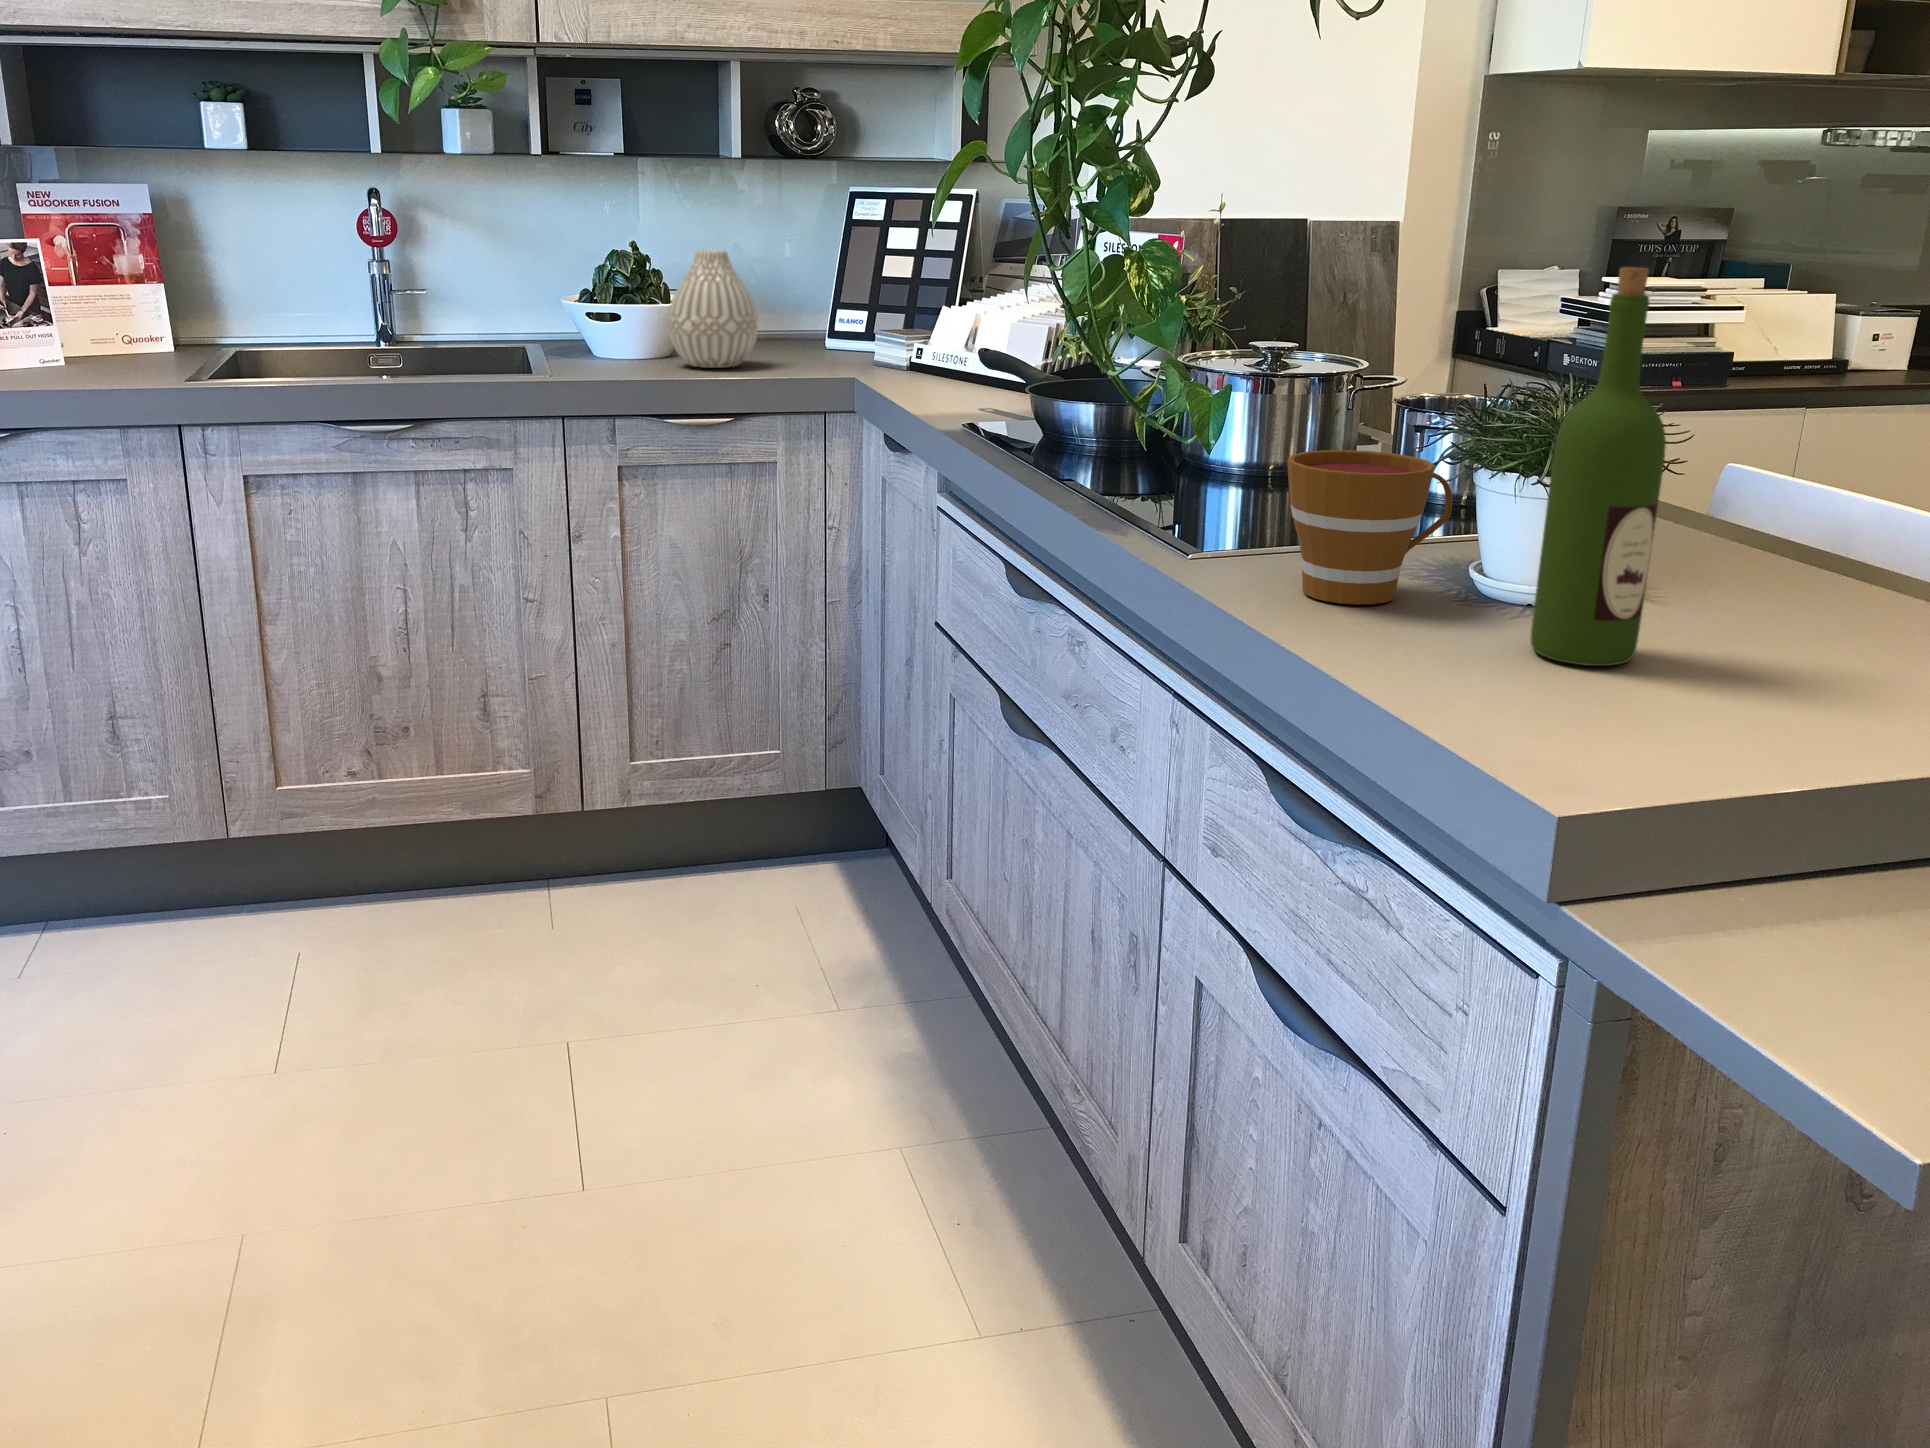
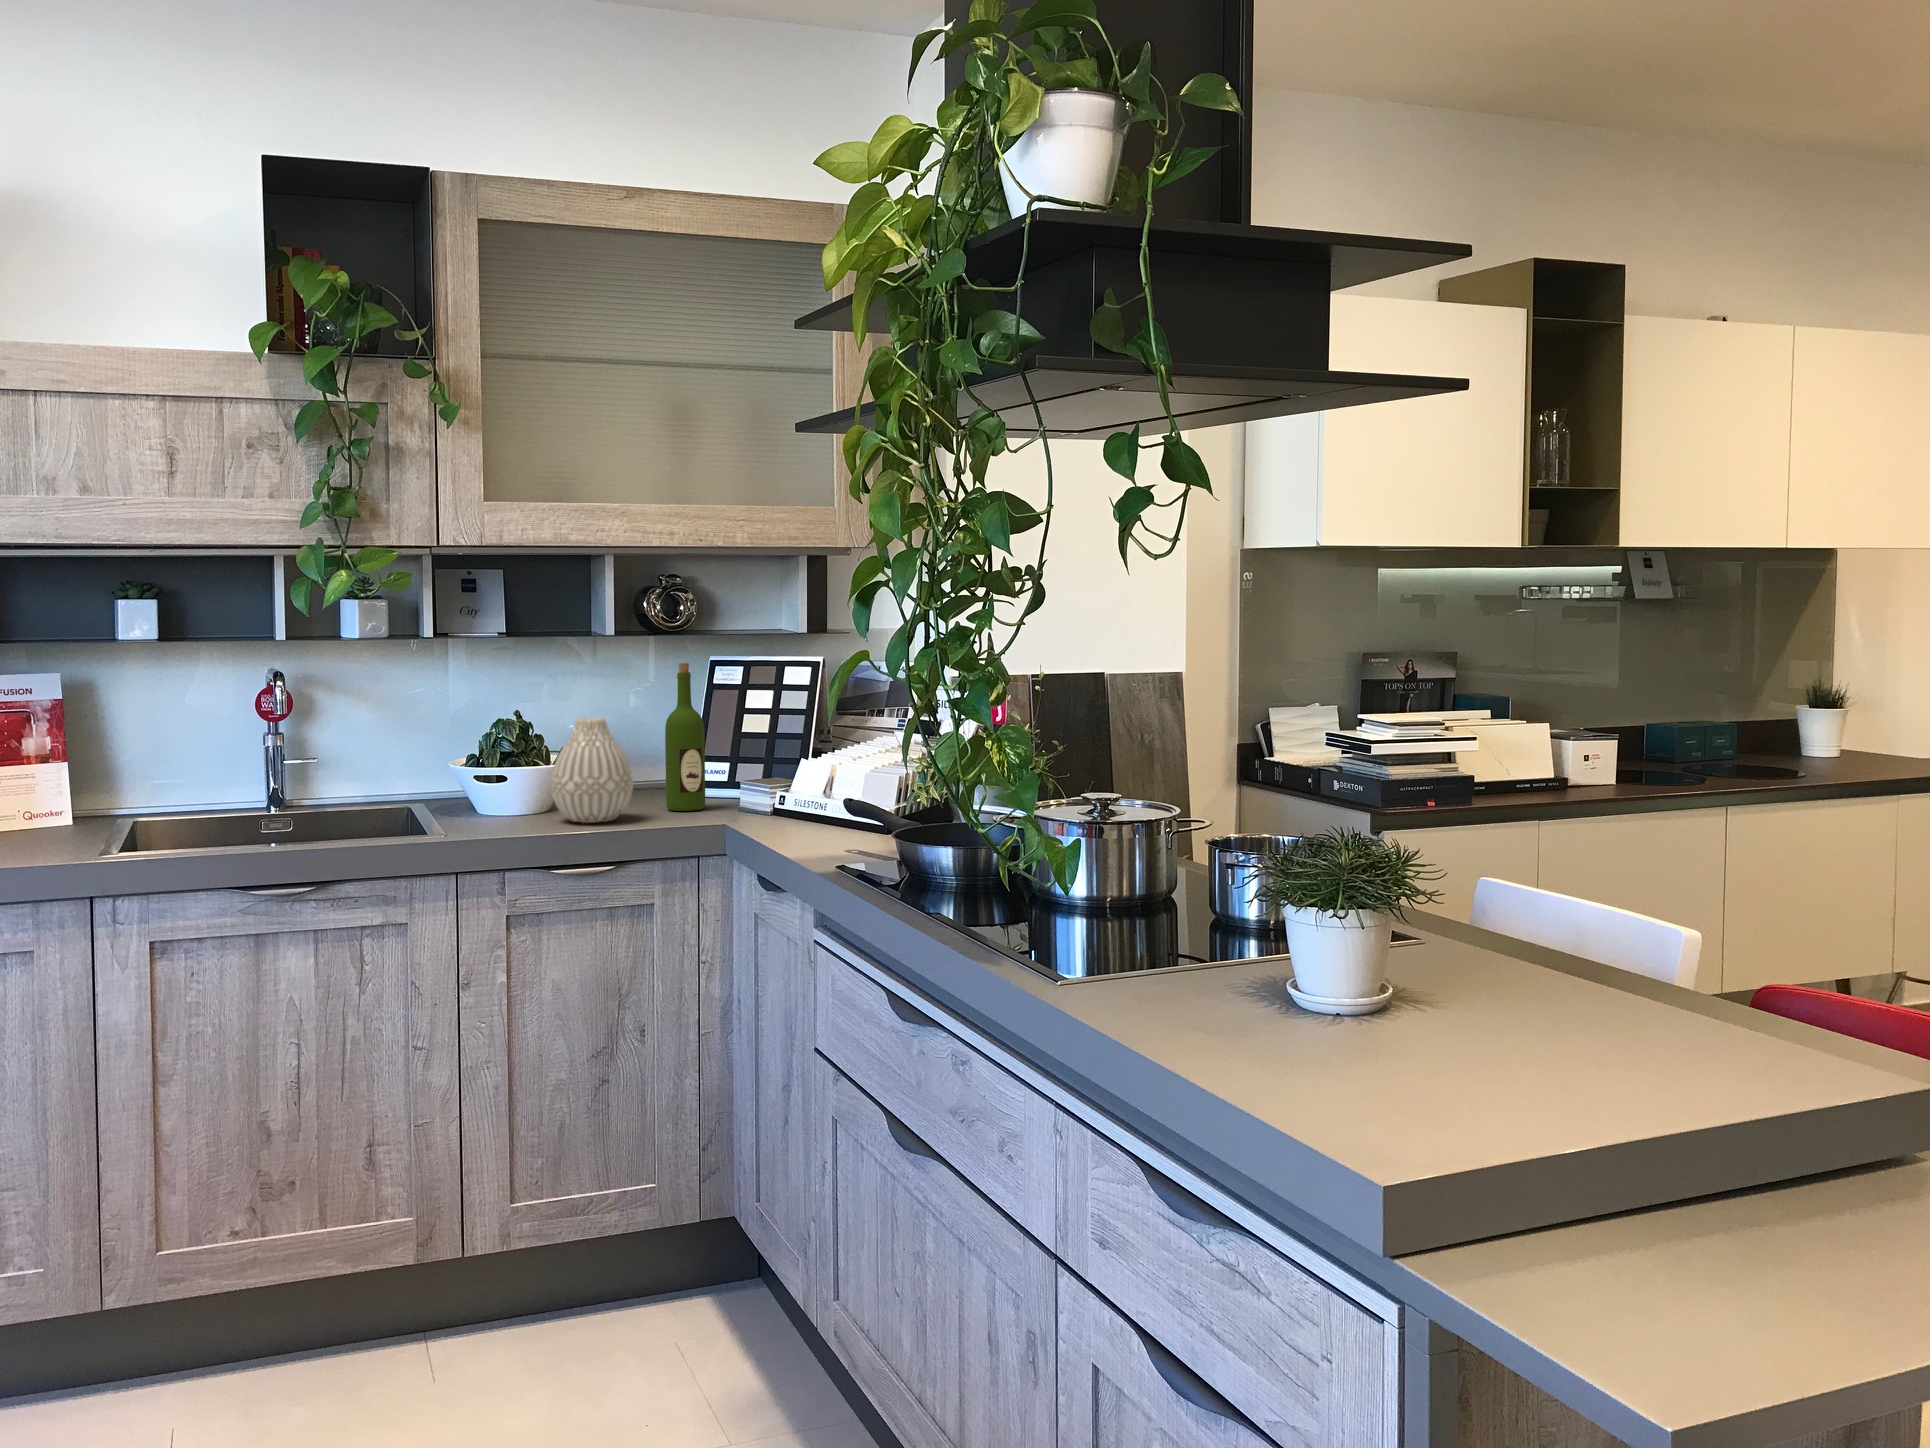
wine bottle: present [1530,267,1666,666] -> present [665,663,705,811]
cup: present [1287,450,1452,605] -> none [1134,893,1268,1020]

